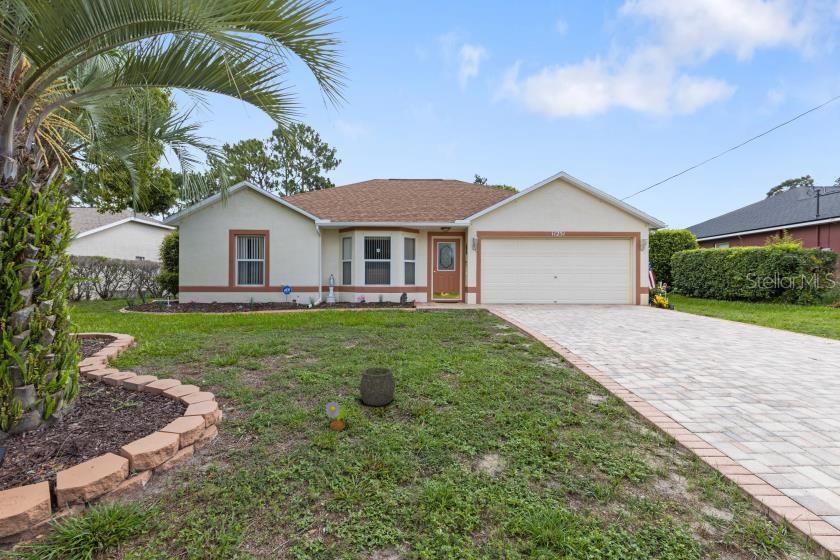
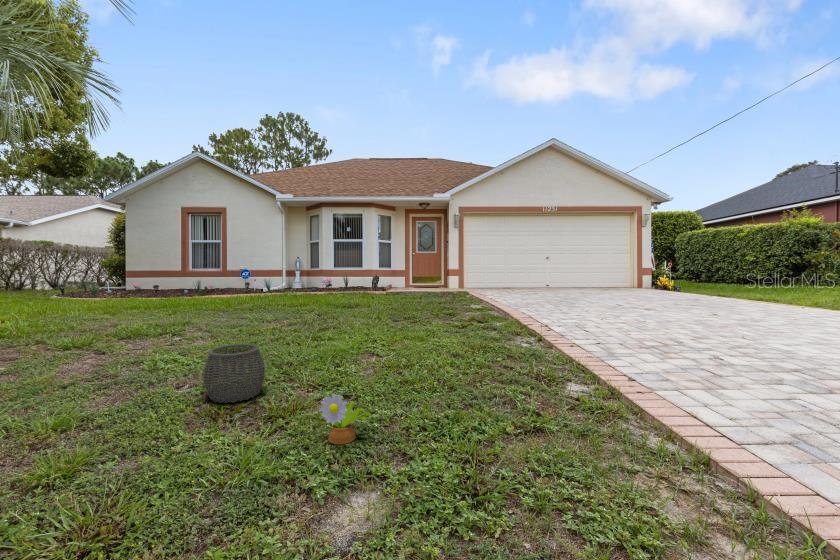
decorative plant: present [324,401,355,430] -> present [315,393,372,445]

